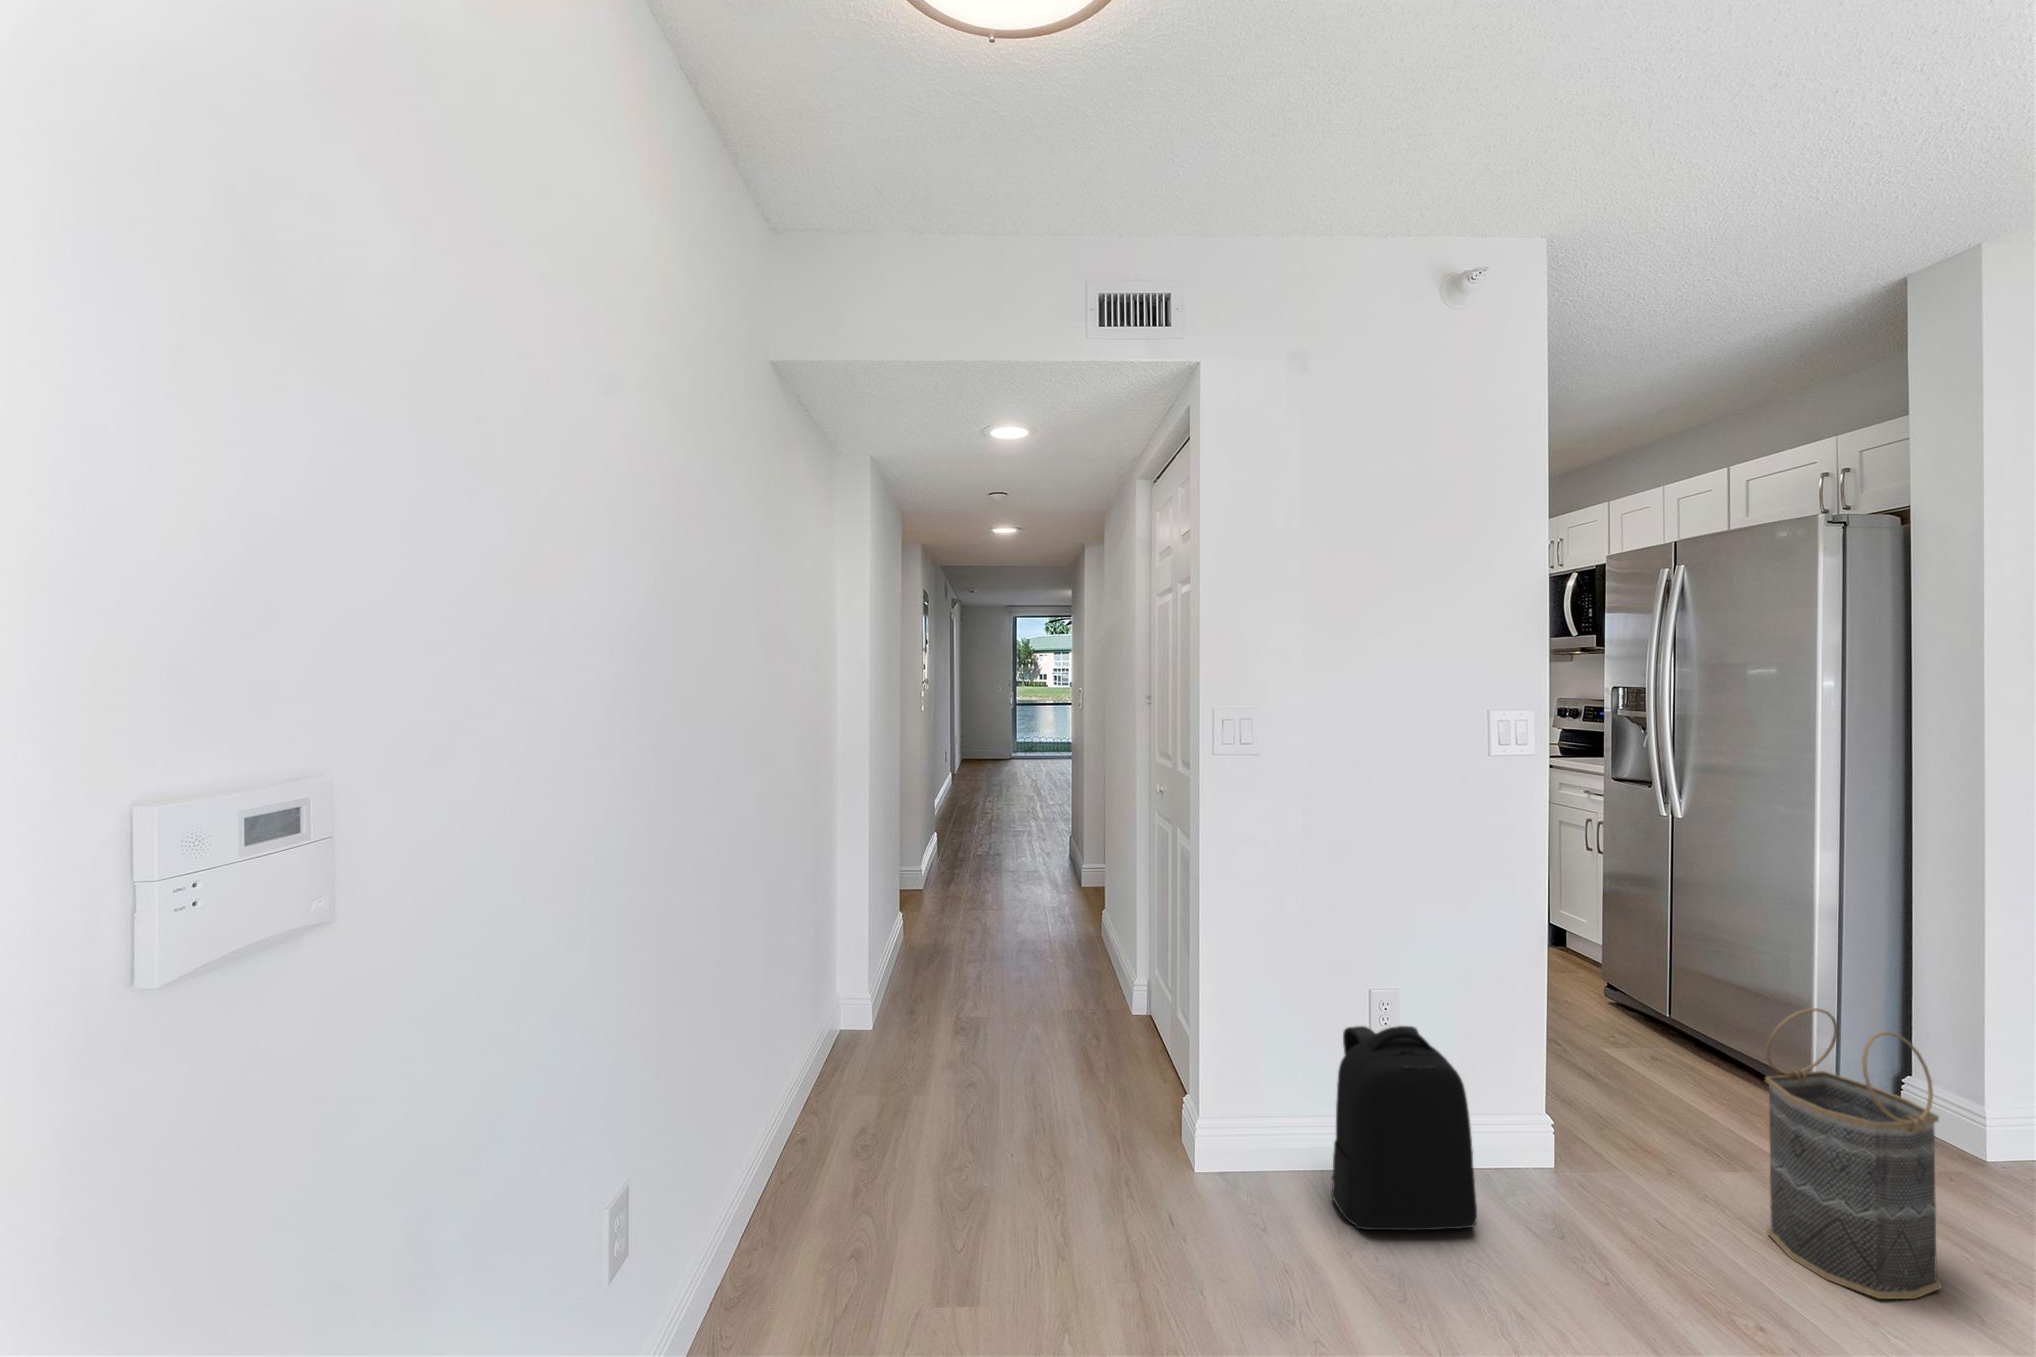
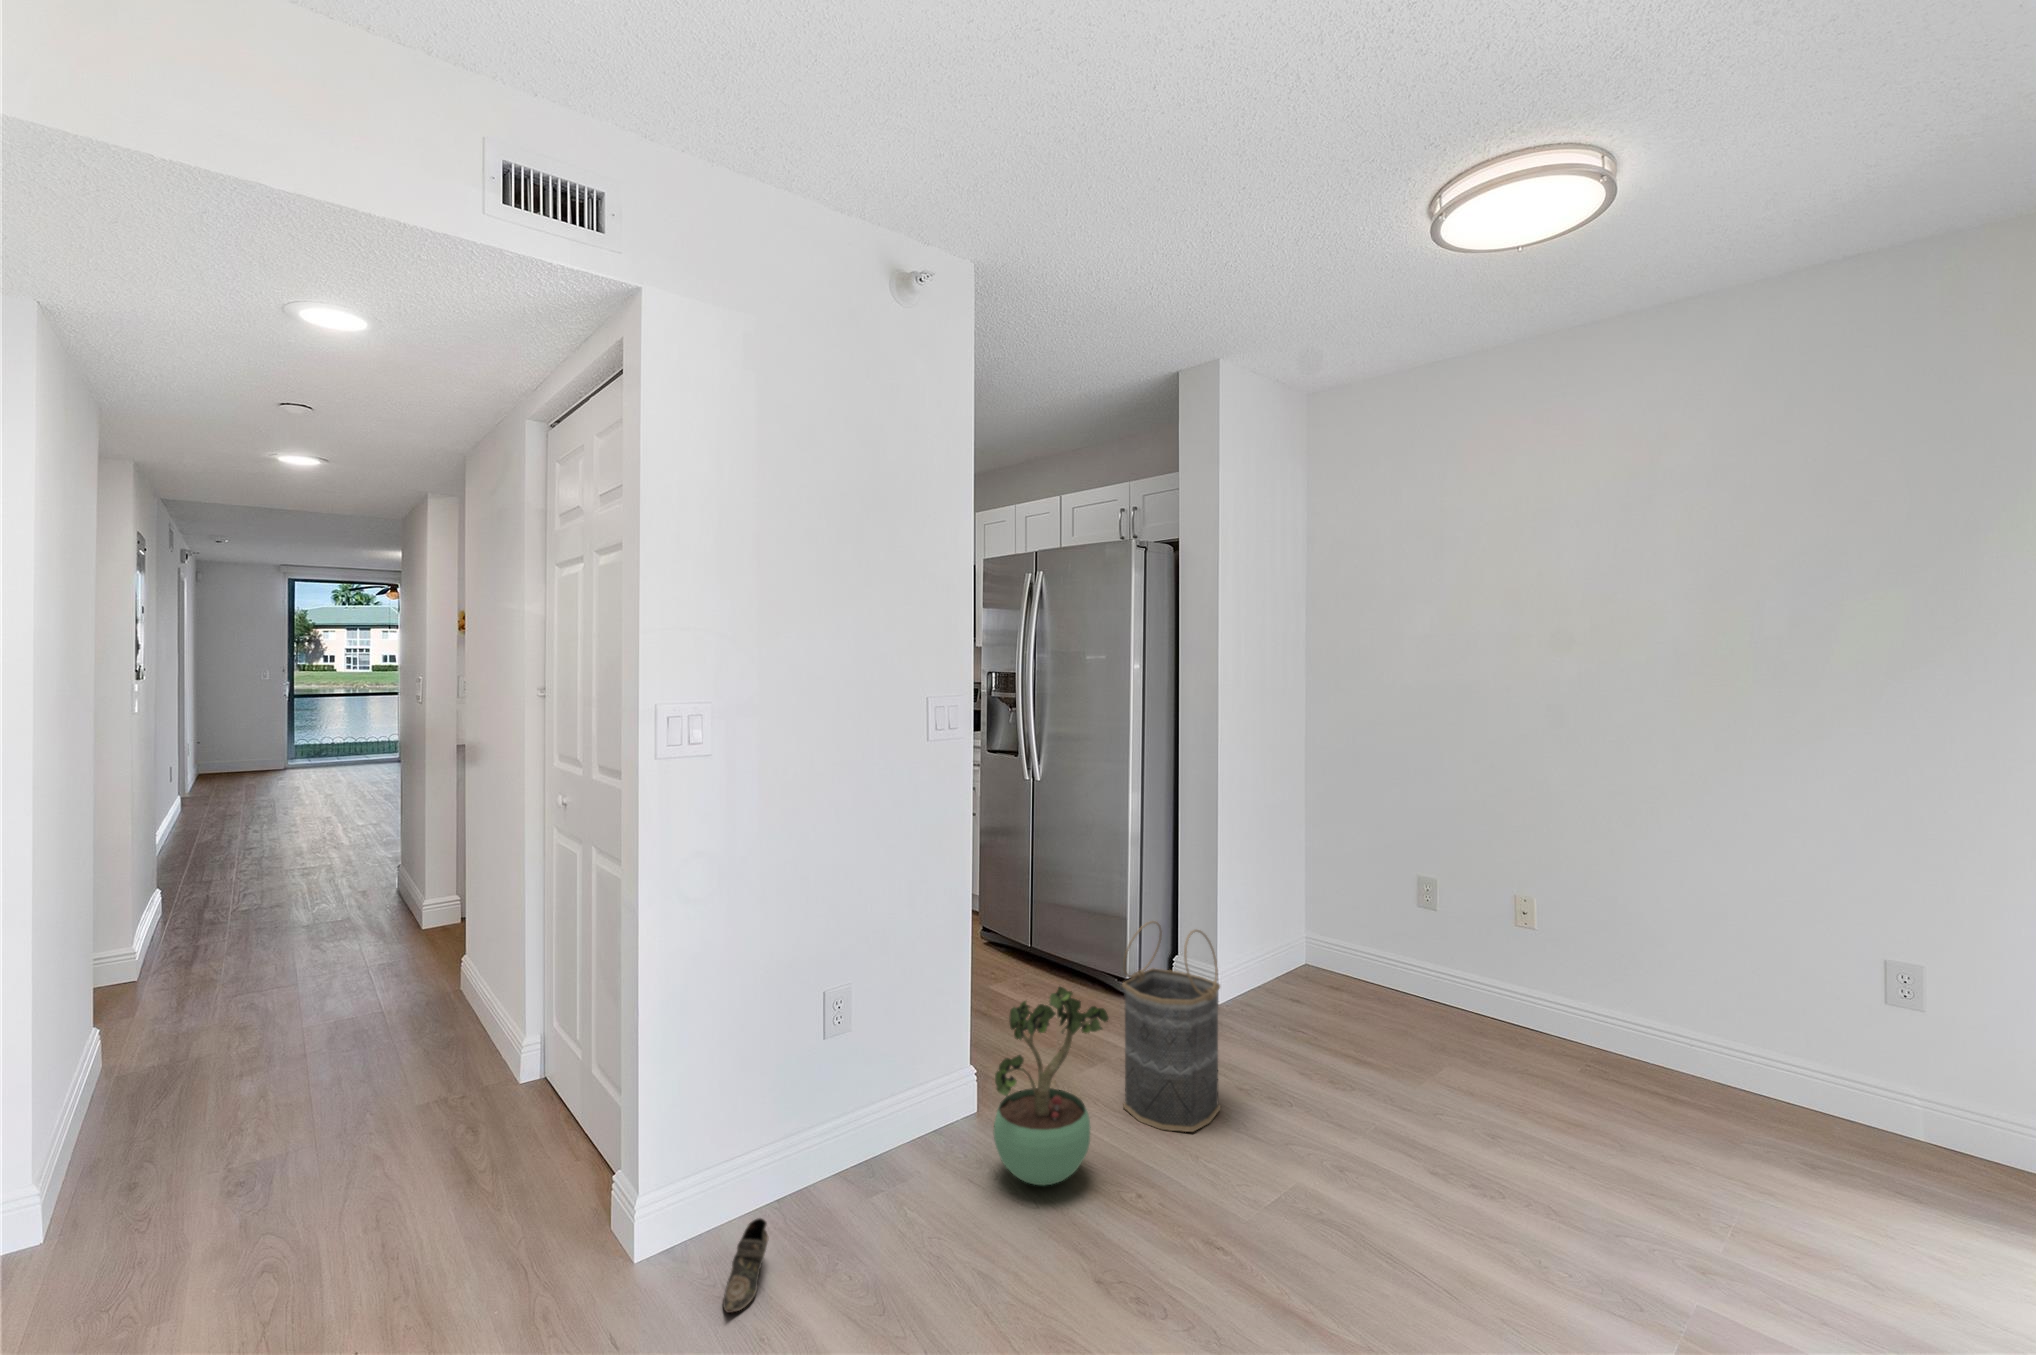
backpack: present [1331,1026,1477,1230] -> none [794,1011,930,1235]
potted plant: none [1554,1052,1722,1280] -> present [994,986,1109,1186]
shoe: none [1253,1187,1300,1259] -> present [723,1218,768,1313]

